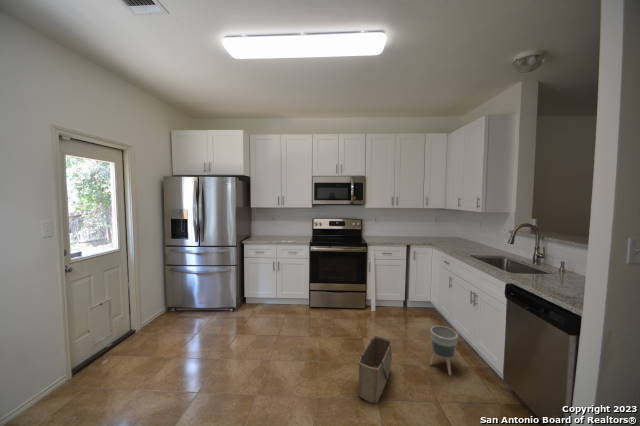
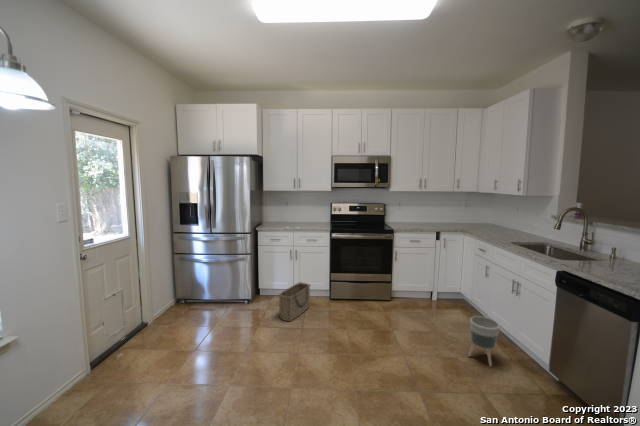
basket: present [358,335,392,403] -> present [279,282,310,321]

